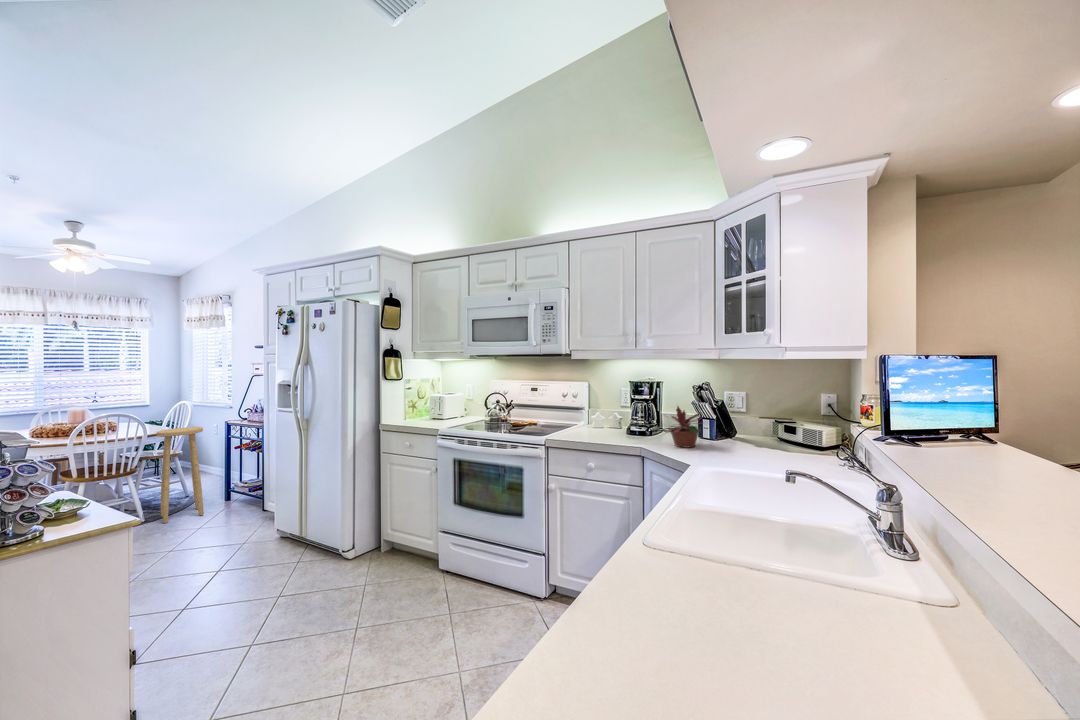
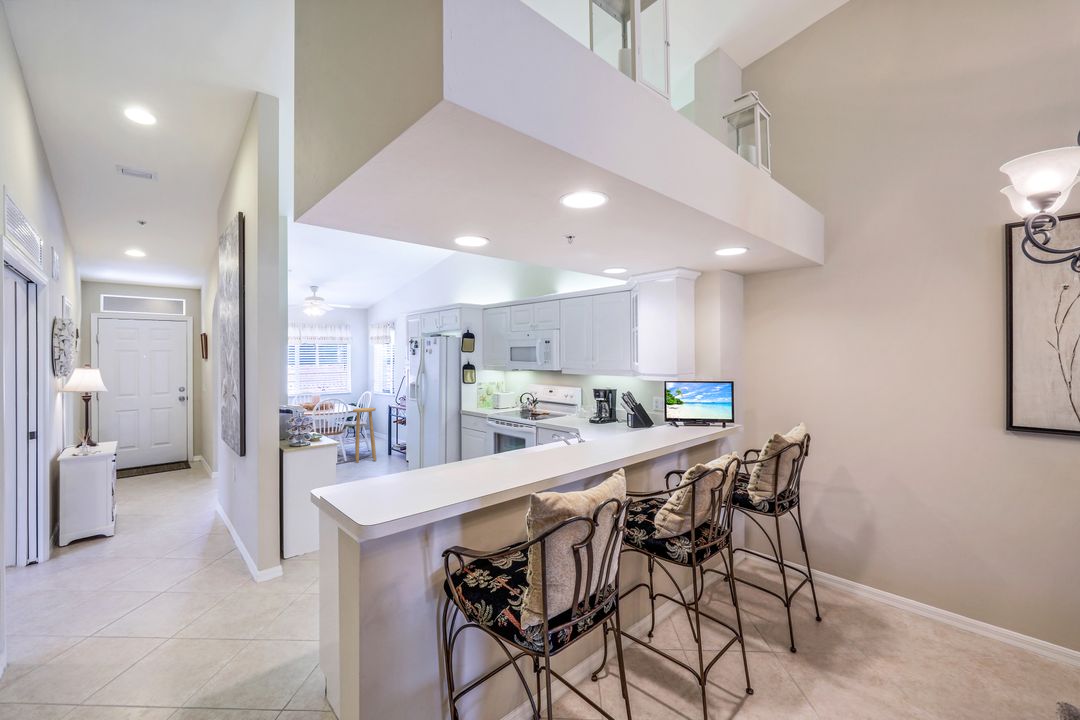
potted plant: present [665,406,700,448] -> none [591,405,619,430]

